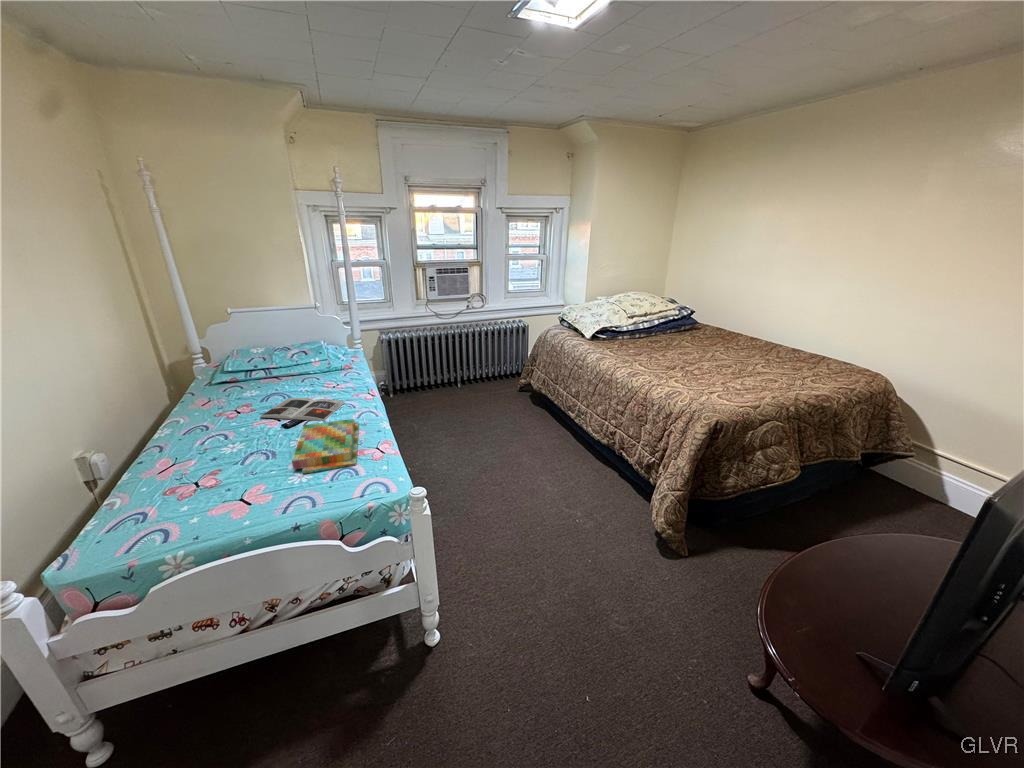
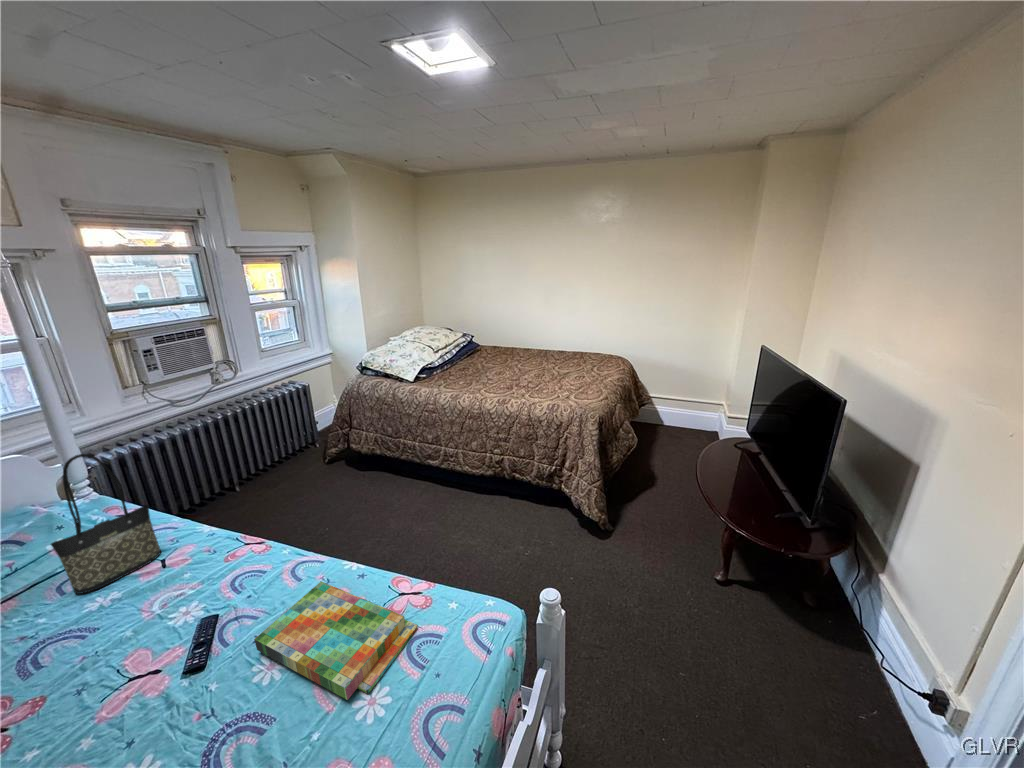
tote bag: none [299,312,344,384] -> present [51,454,161,594]
magazine: present [260,398,345,421] -> none [85,576,251,701]

